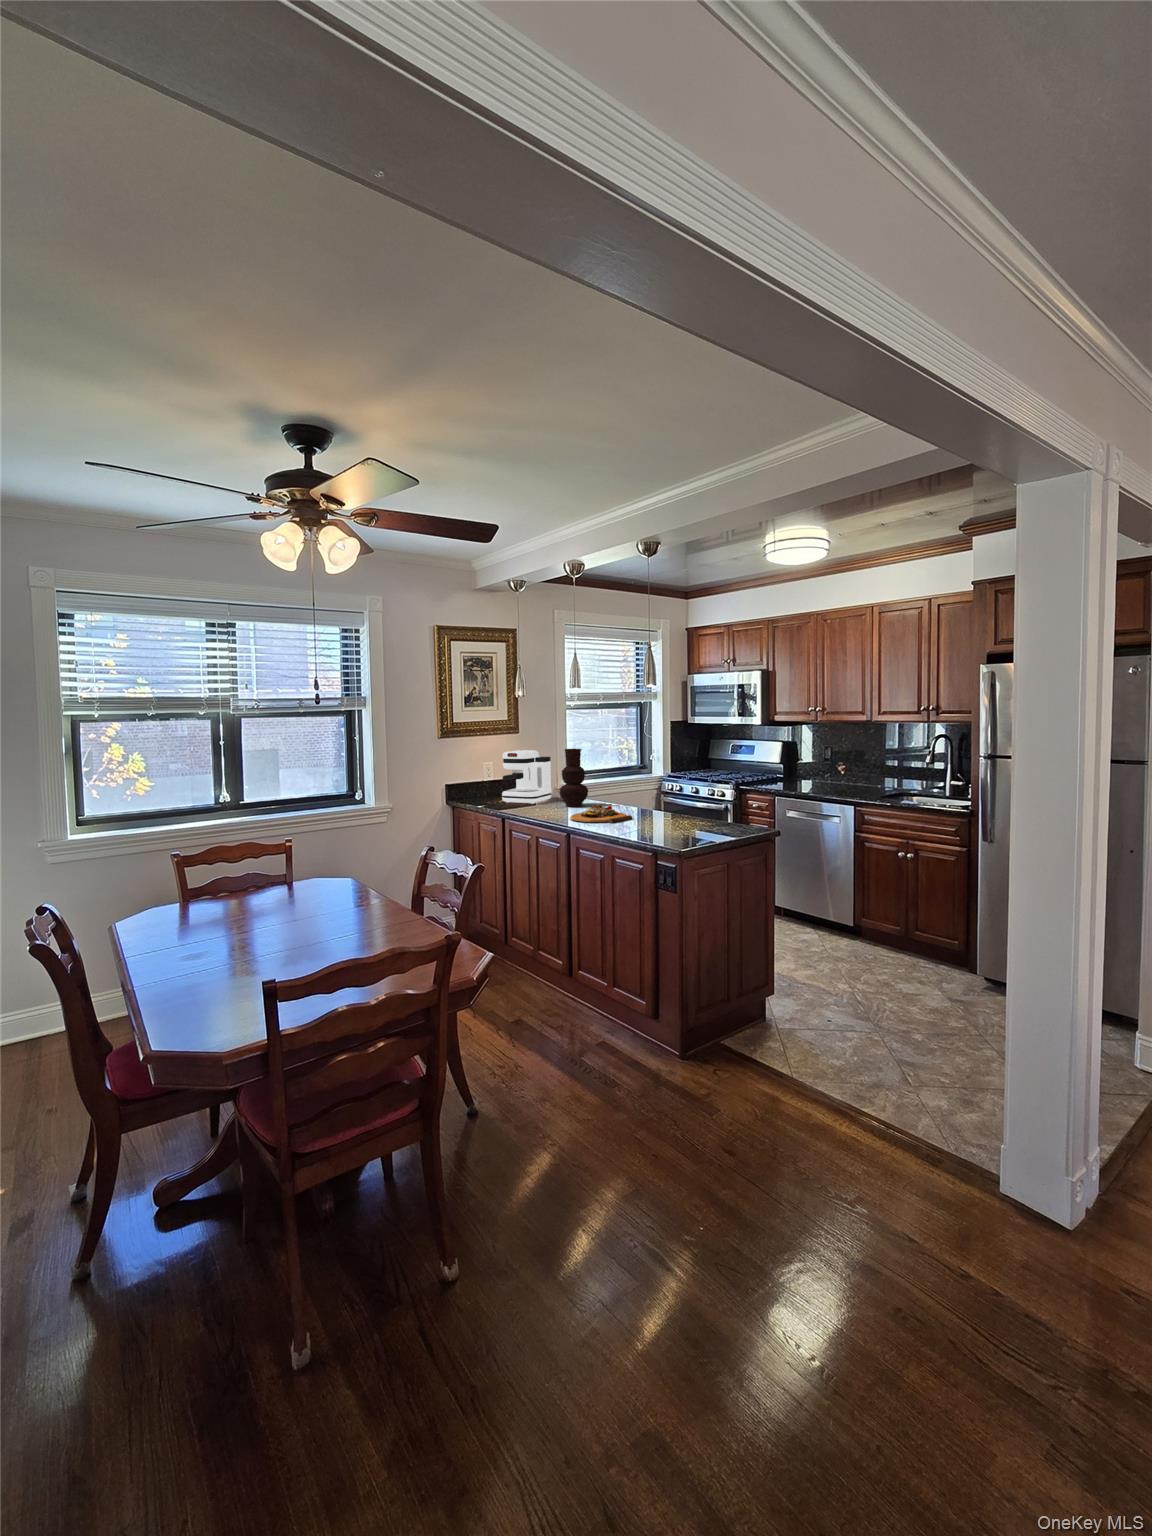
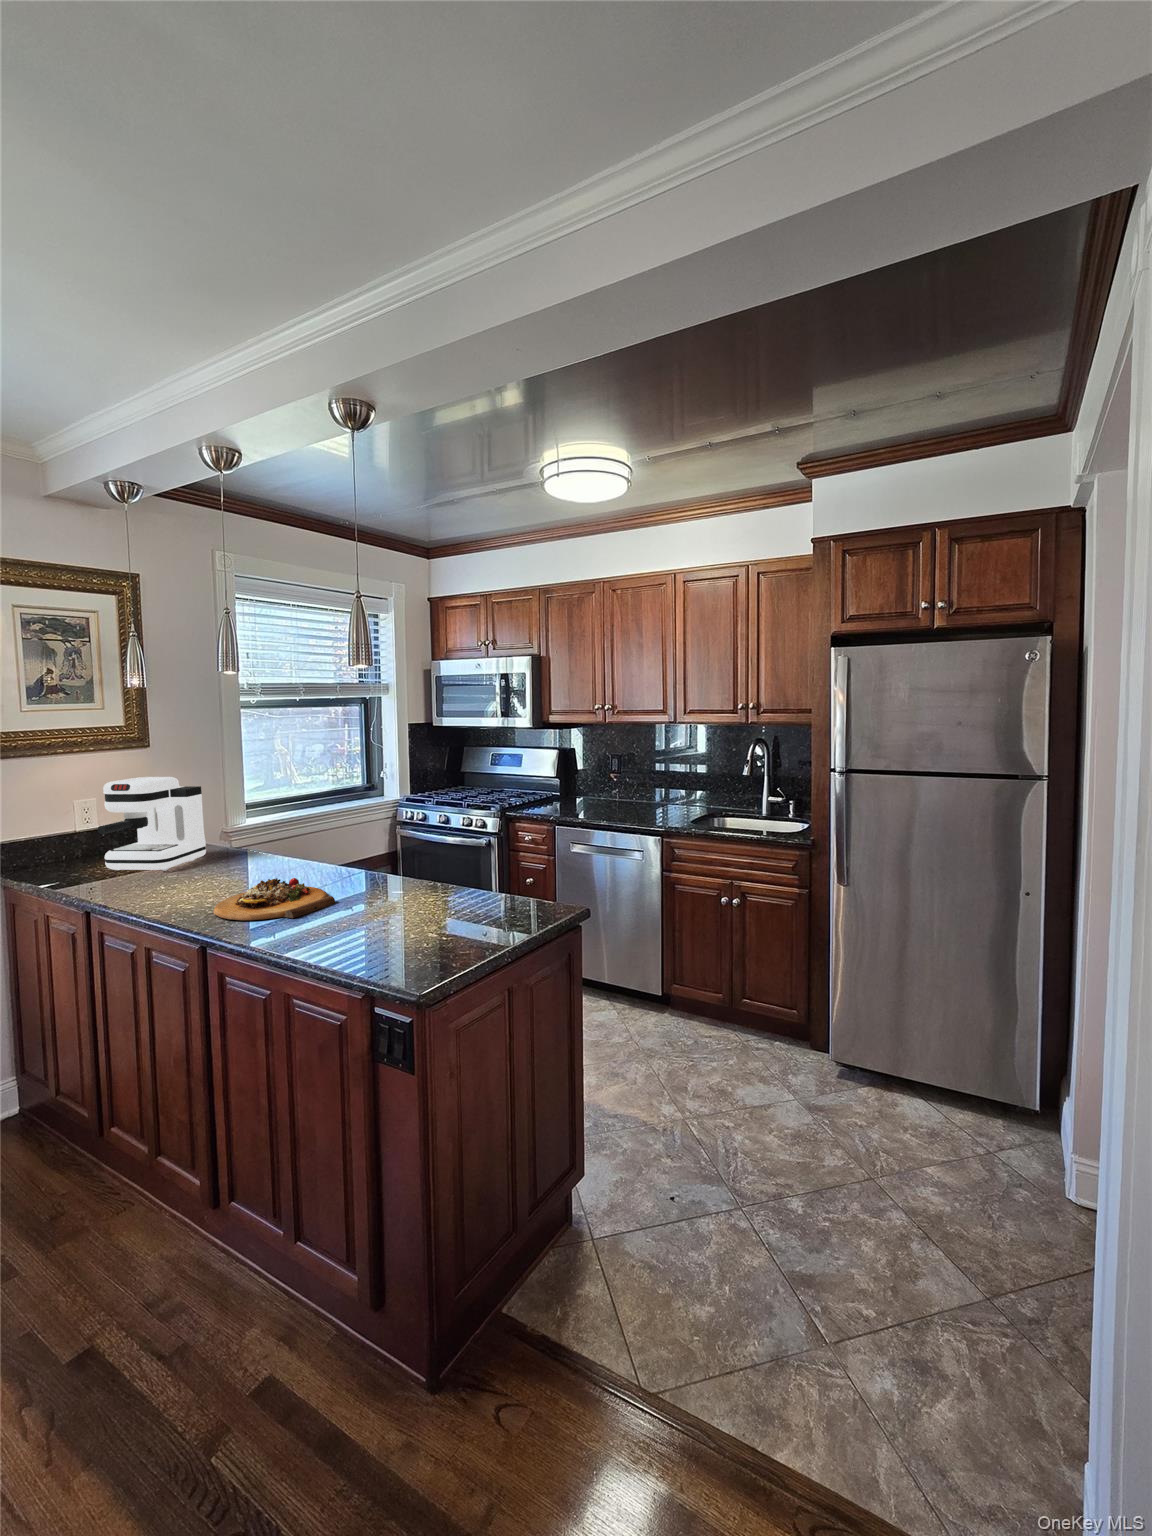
vase: present [559,749,588,807] -> none [209,774,265,874]

